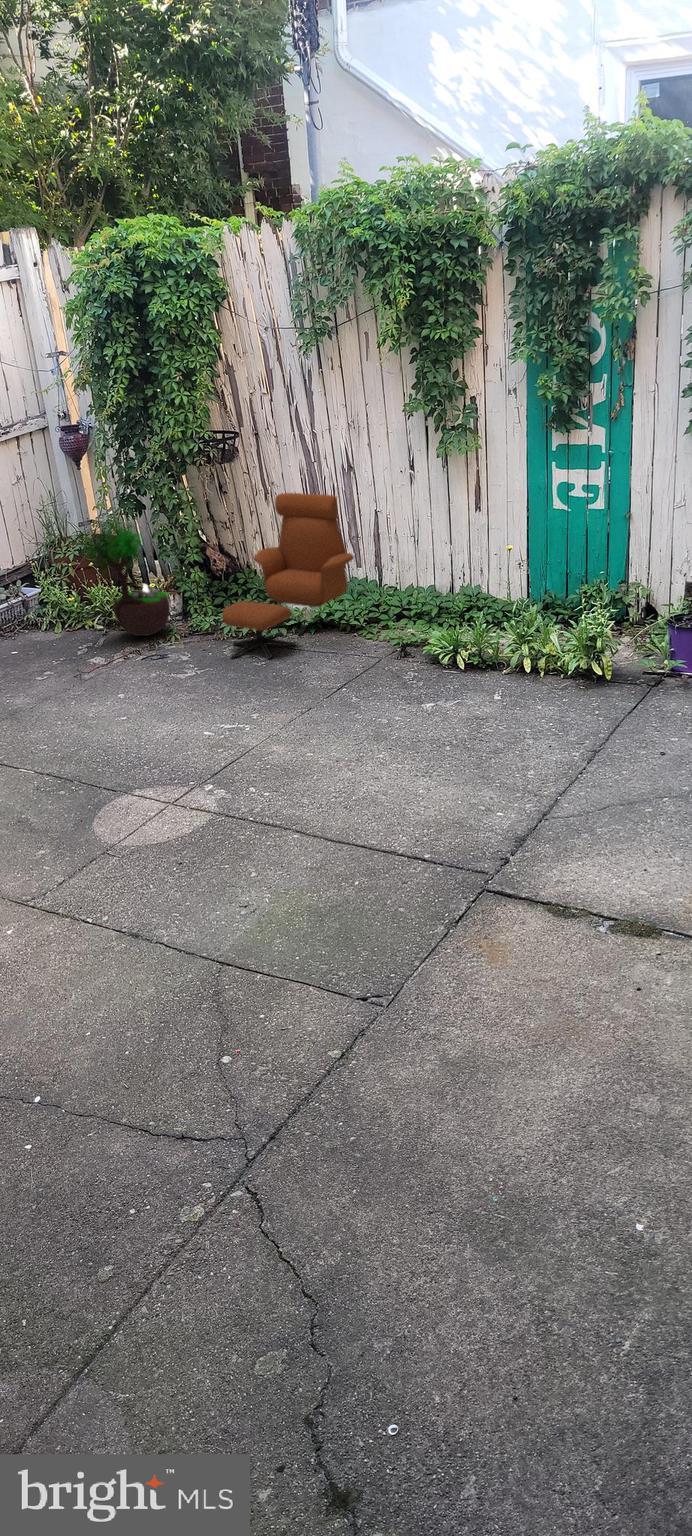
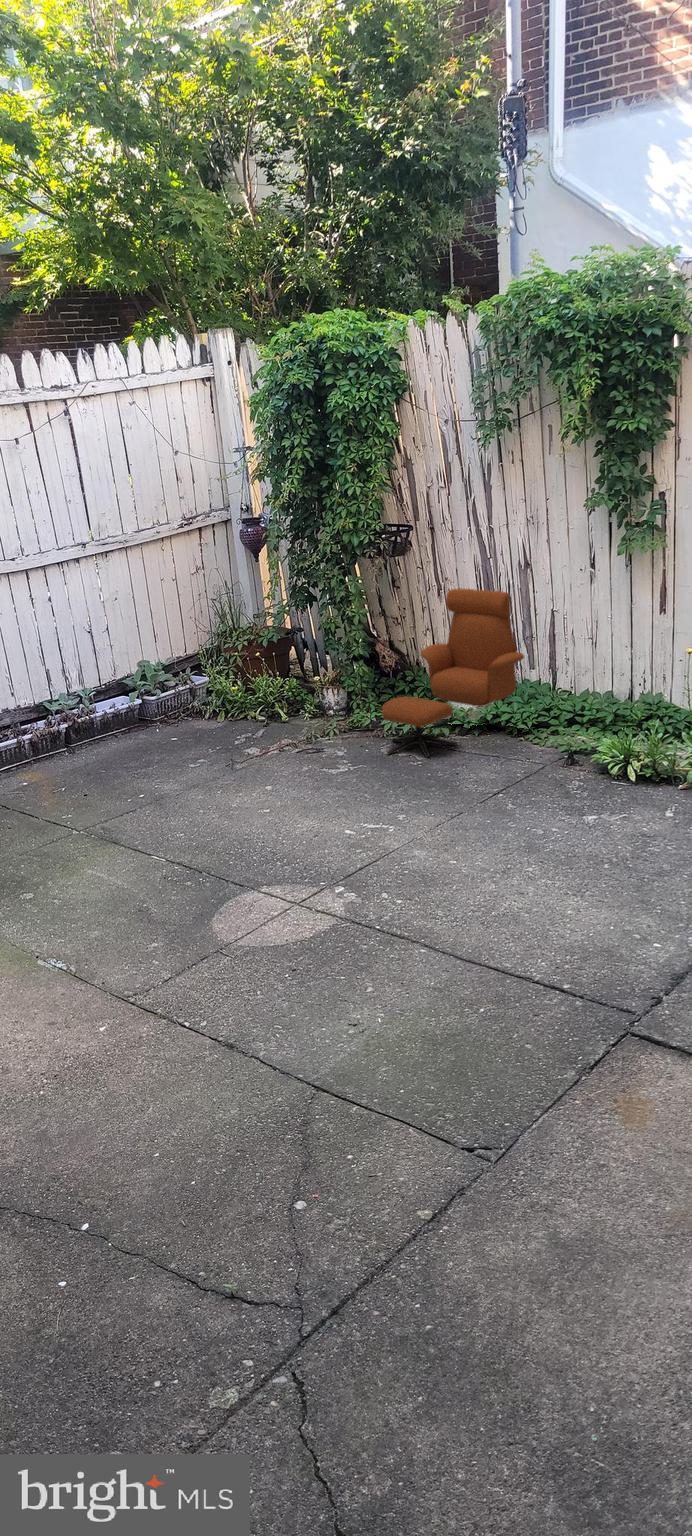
potted tree: present [77,518,170,636] -> none [239,597,334,727]

